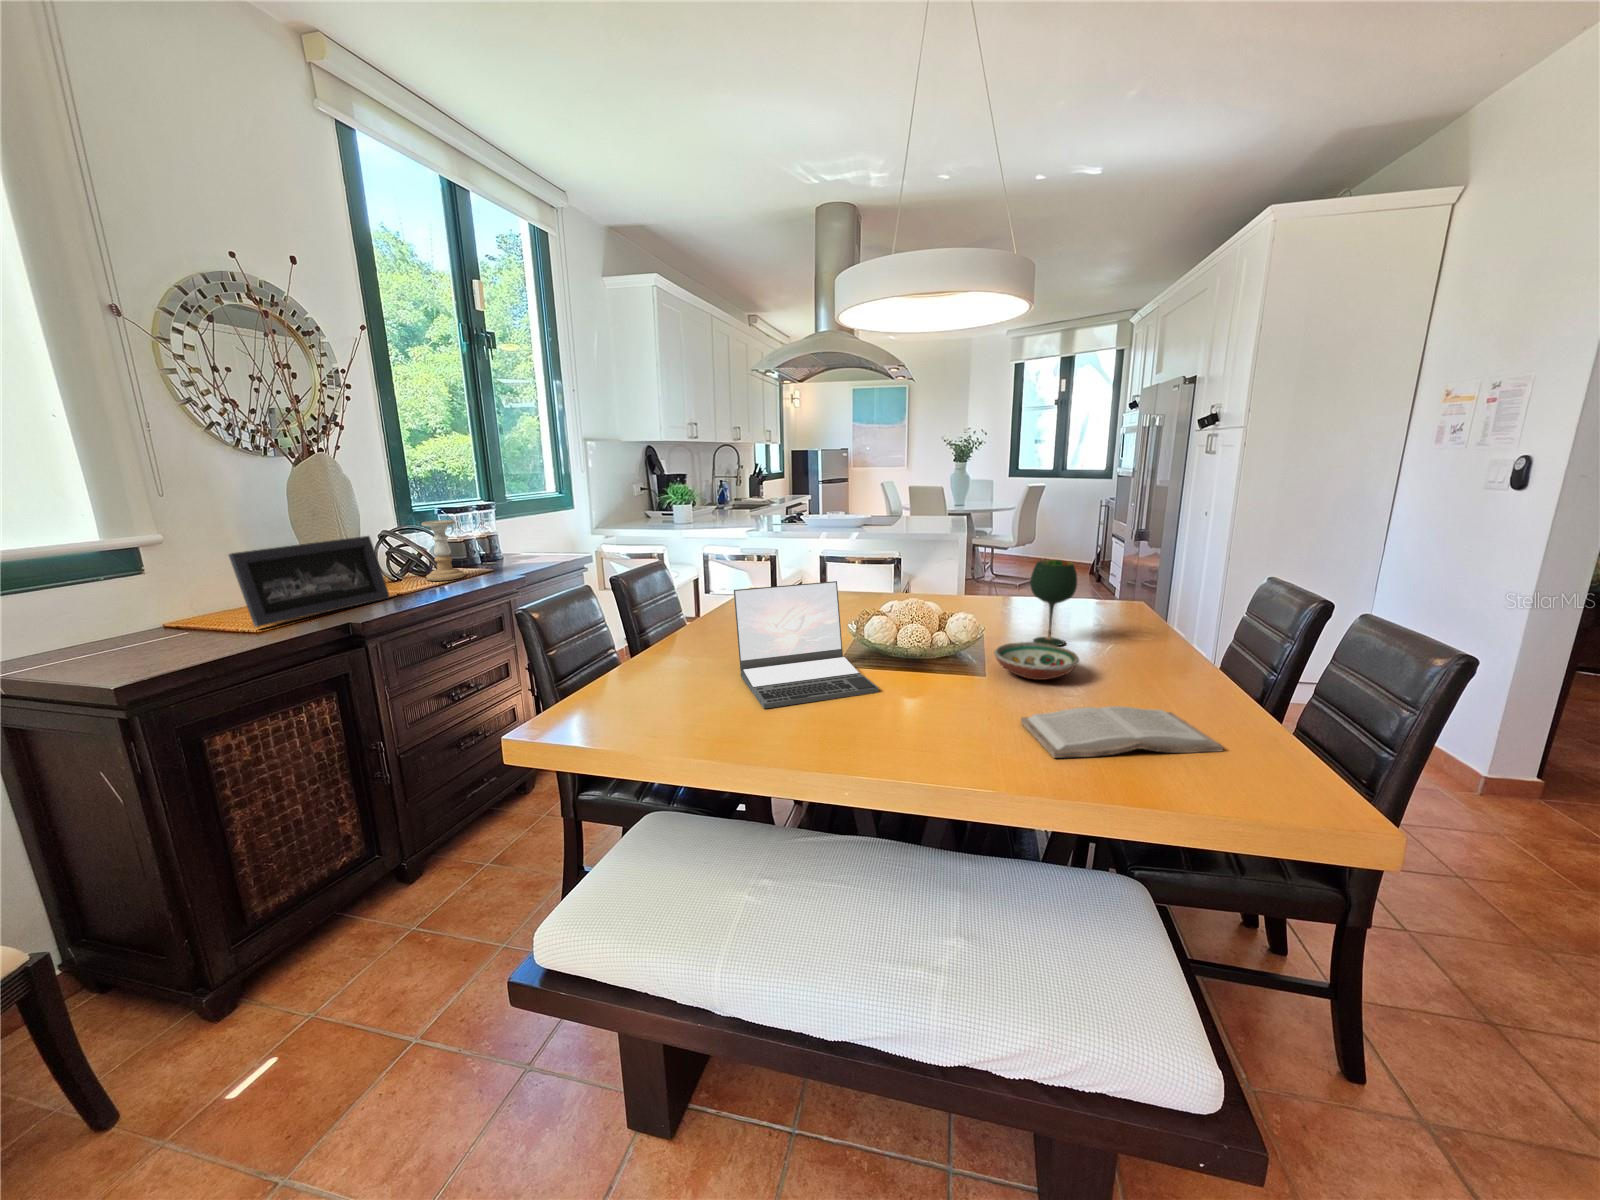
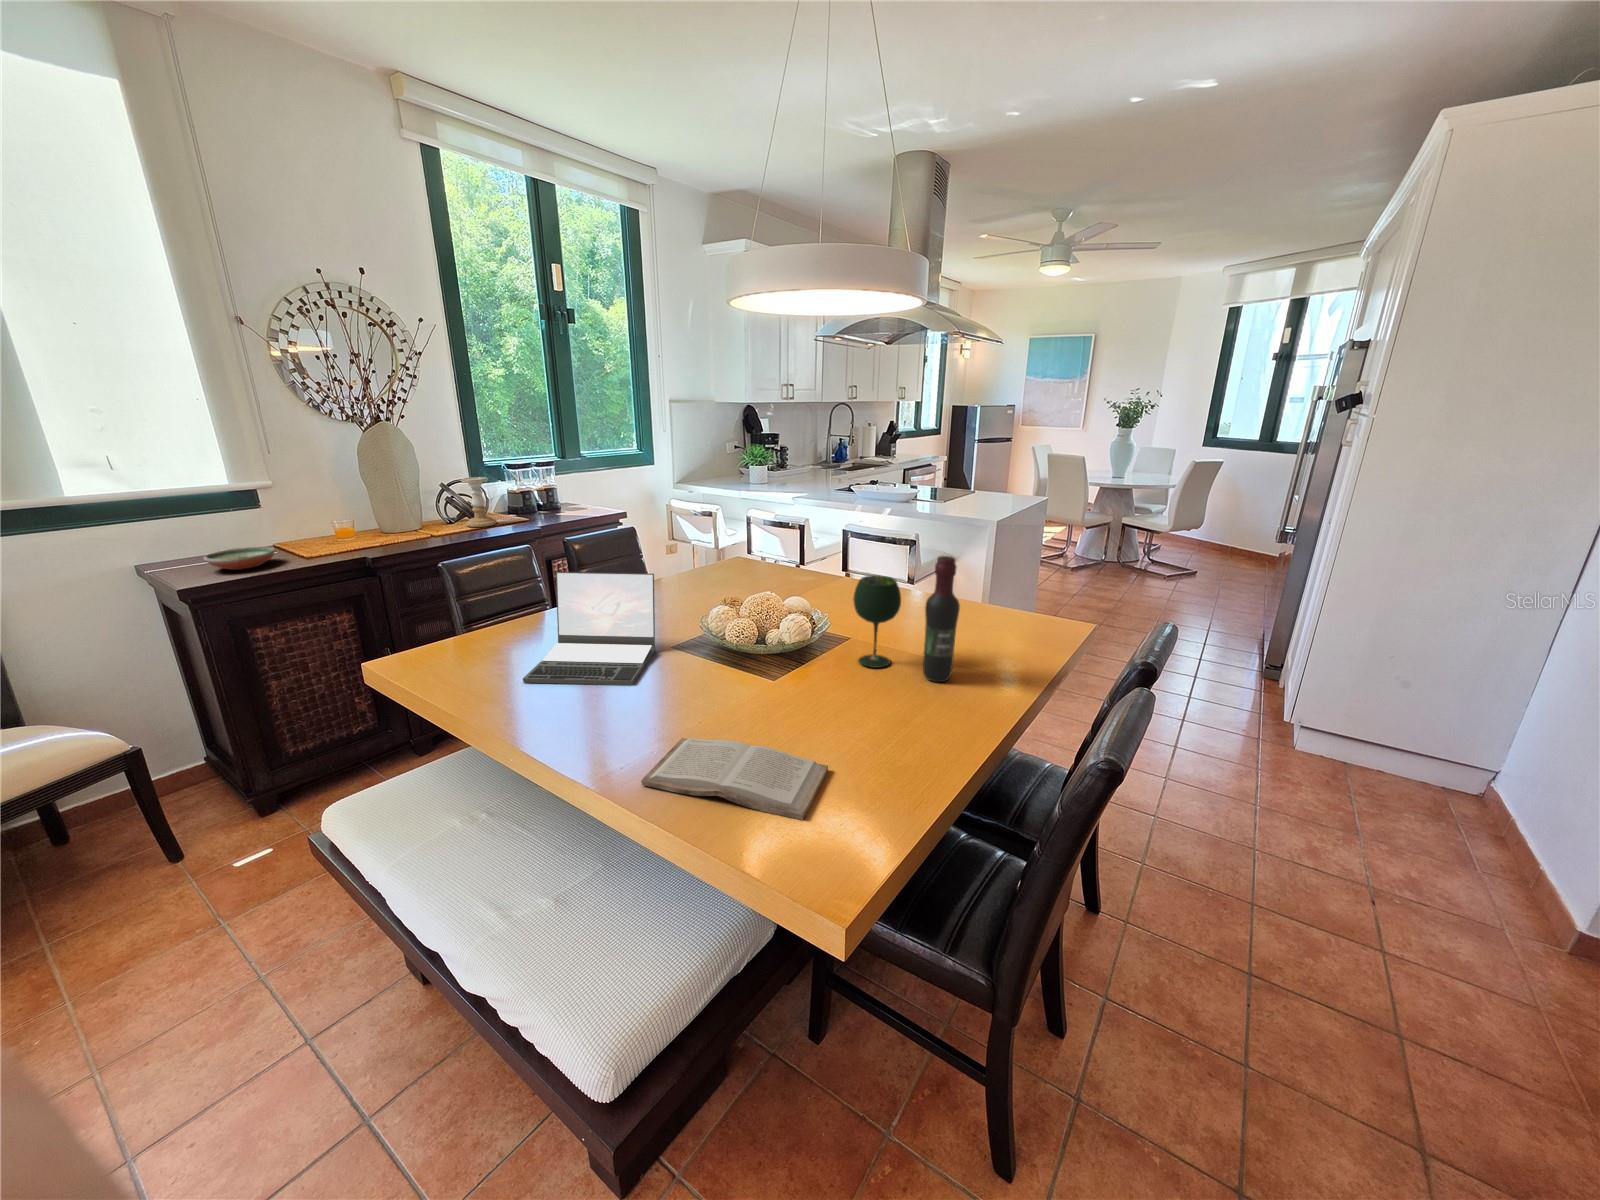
wine bottle: none [1103,532,1140,648] -> present [923,556,960,682]
picture frame: present [229,536,390,627] -> none [292,489,419,555]
decorative bowl: present [994,642,1079,680] -> present [204,547,275,570]

